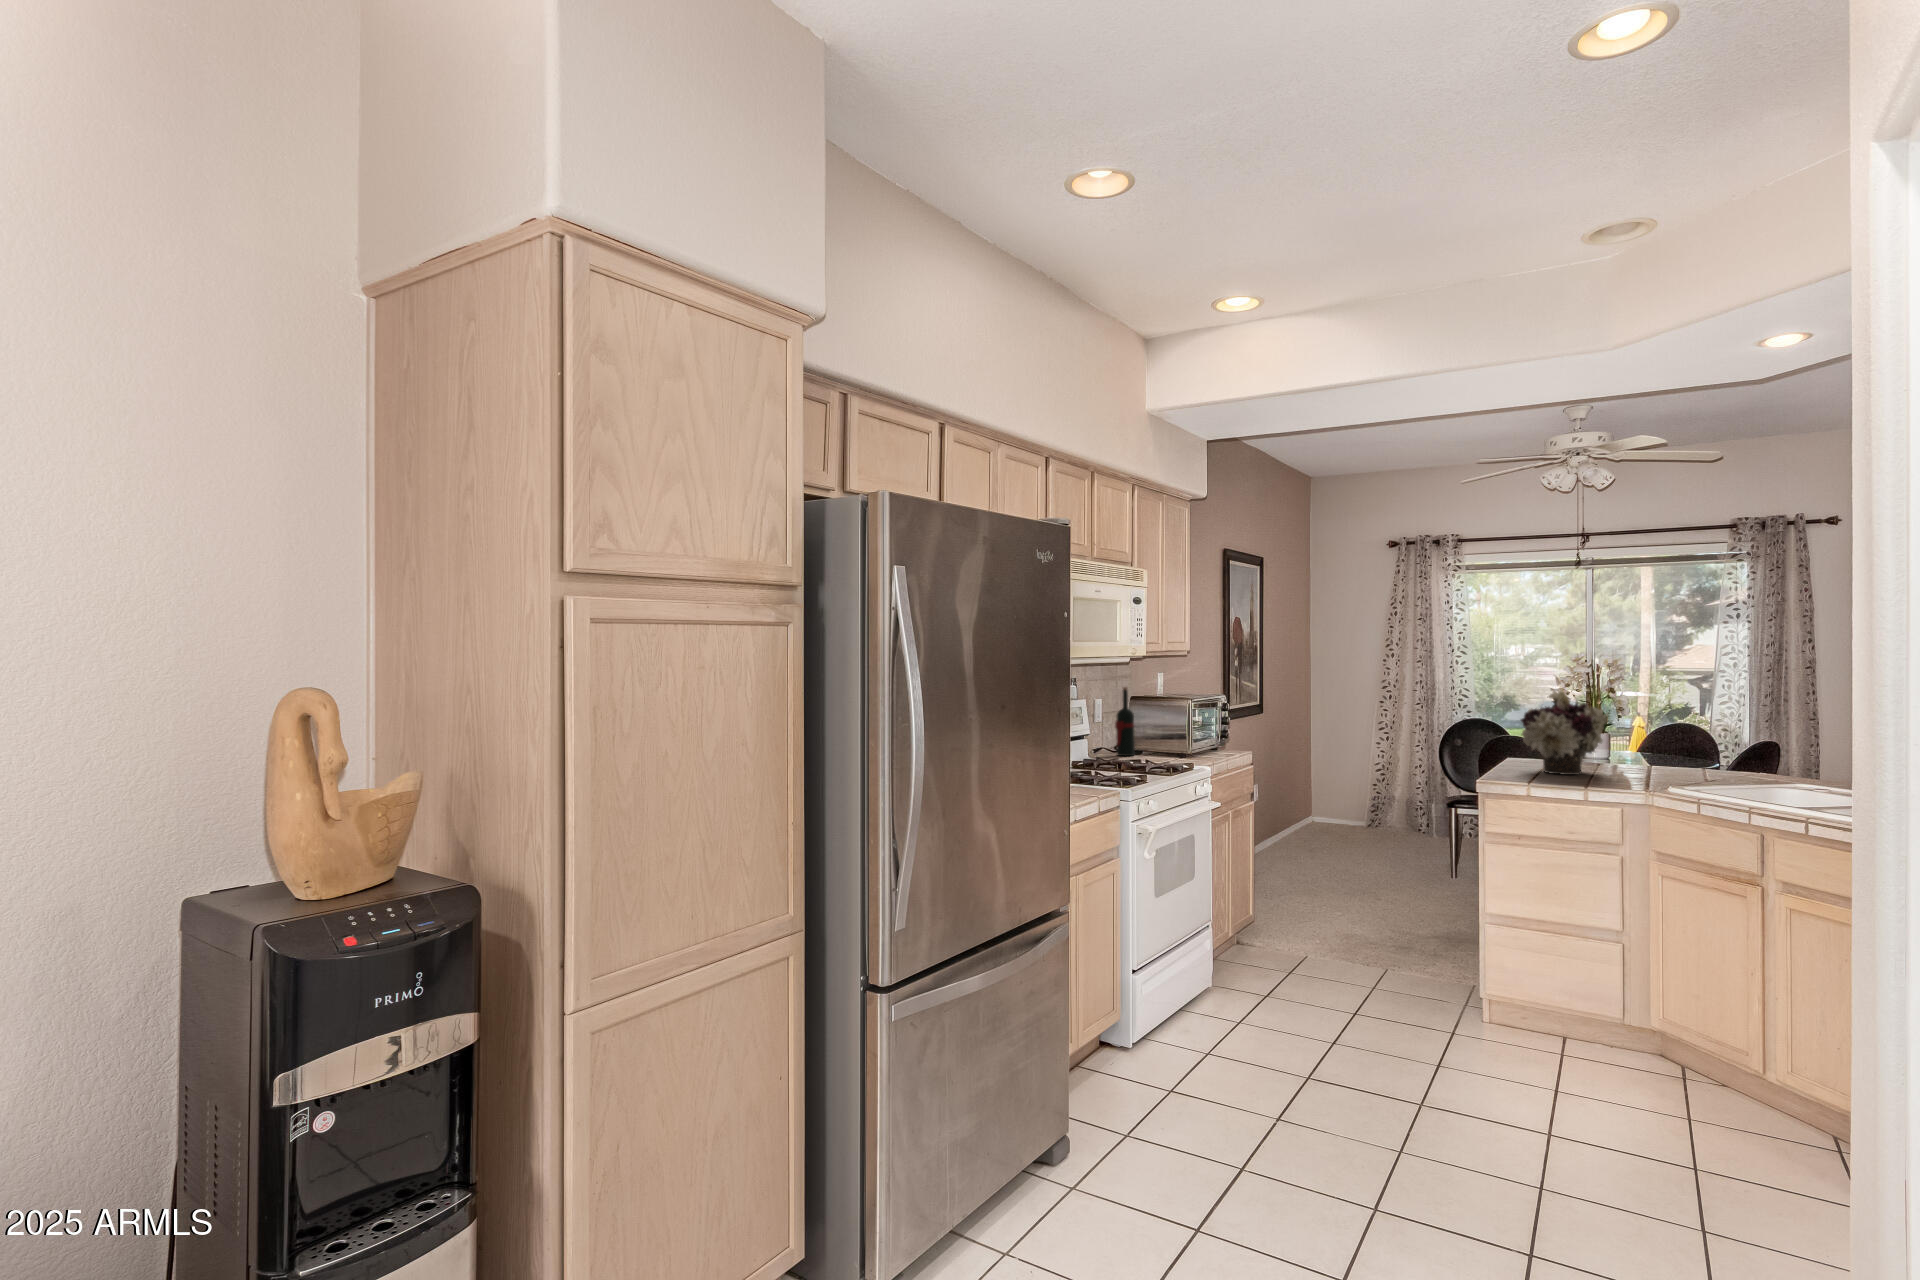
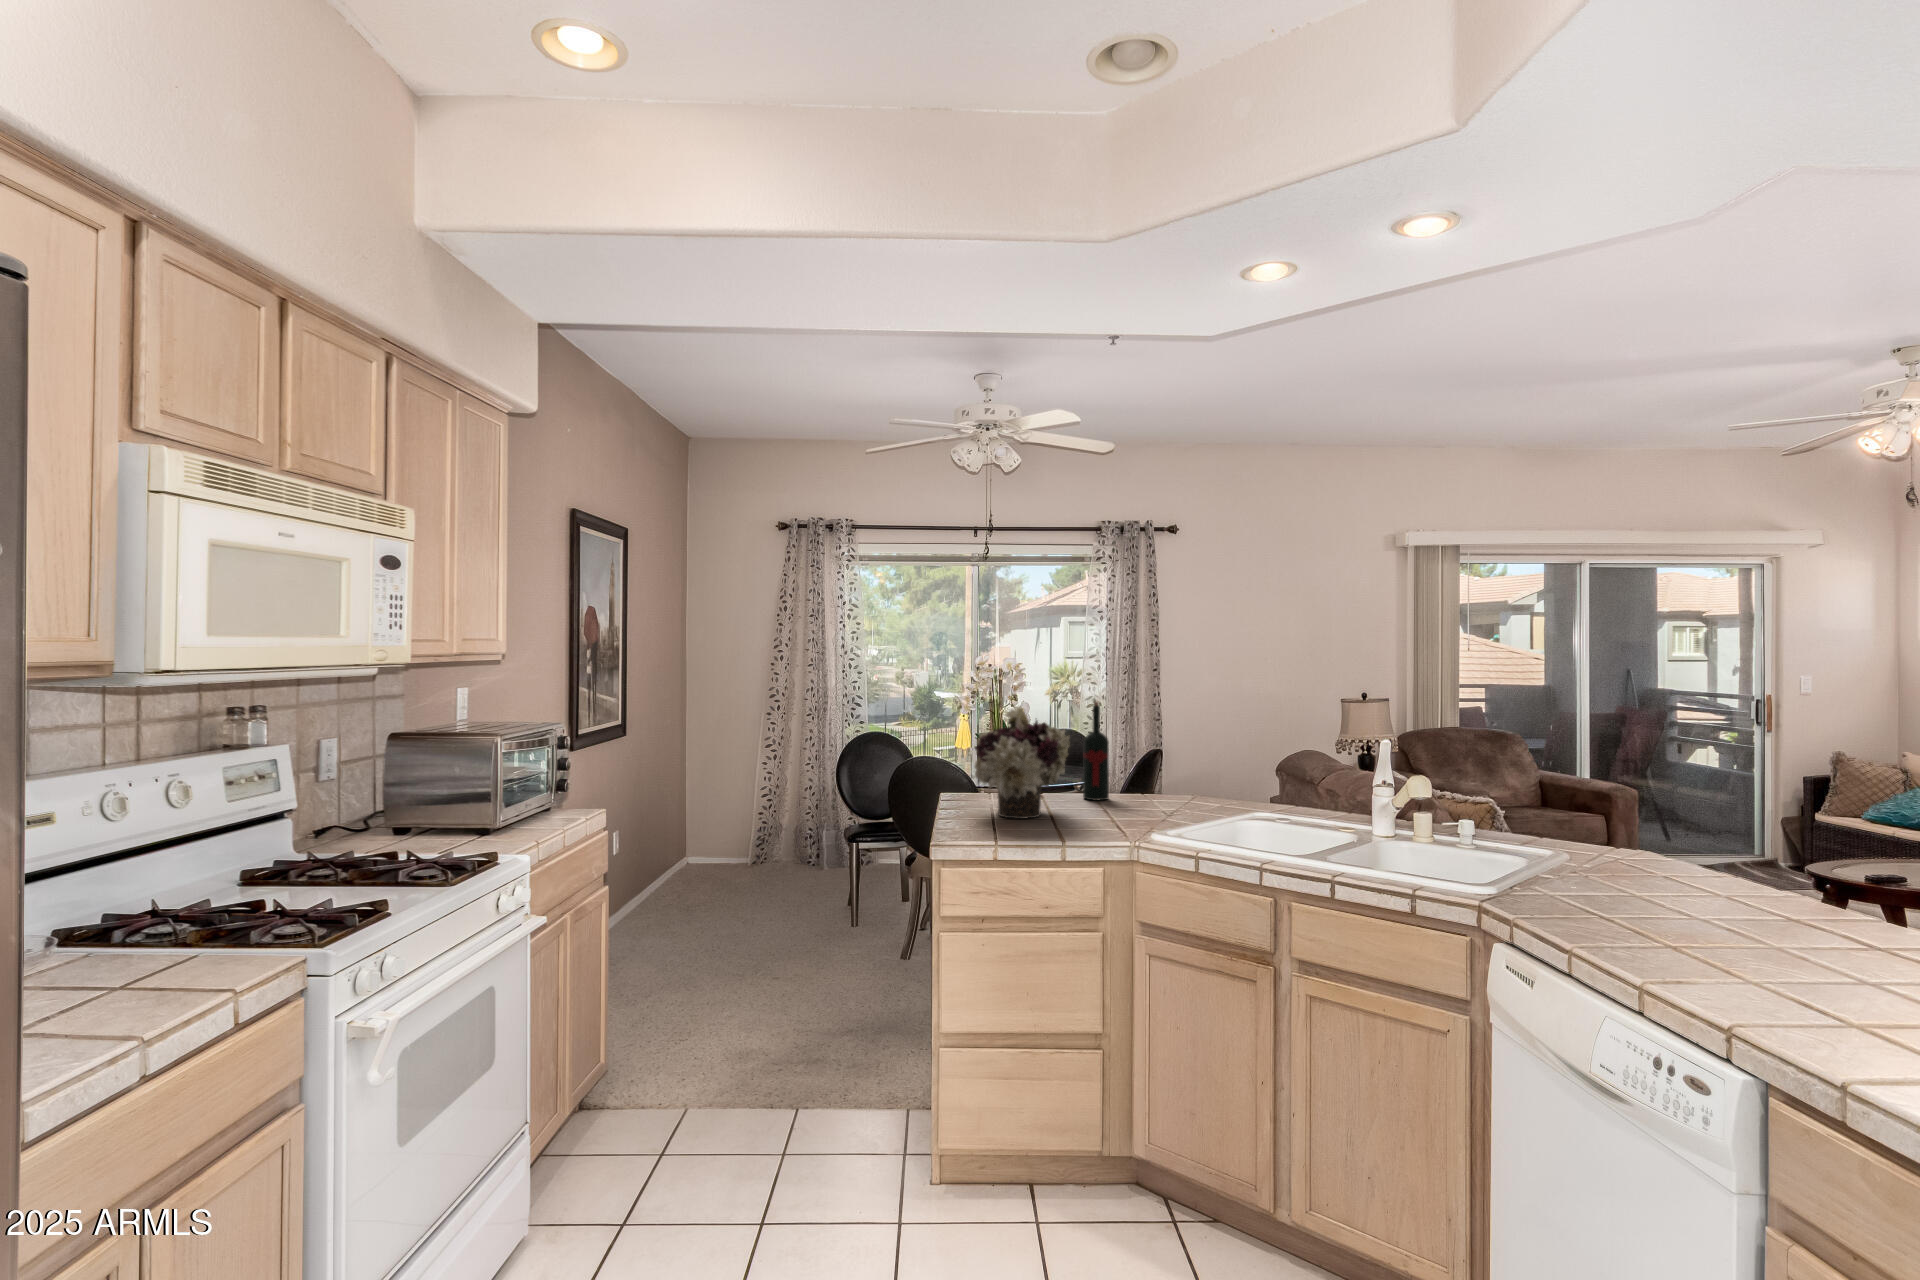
wine bottle: present [1115,687,1135,756] -> present [1083,702,1109,800]

